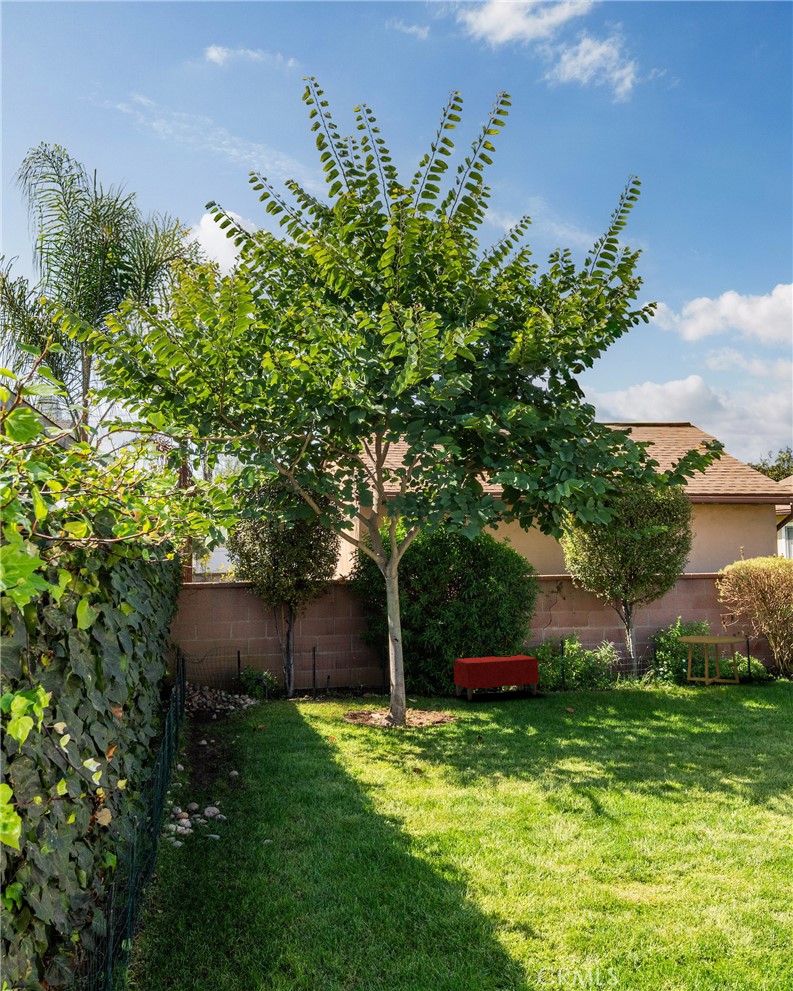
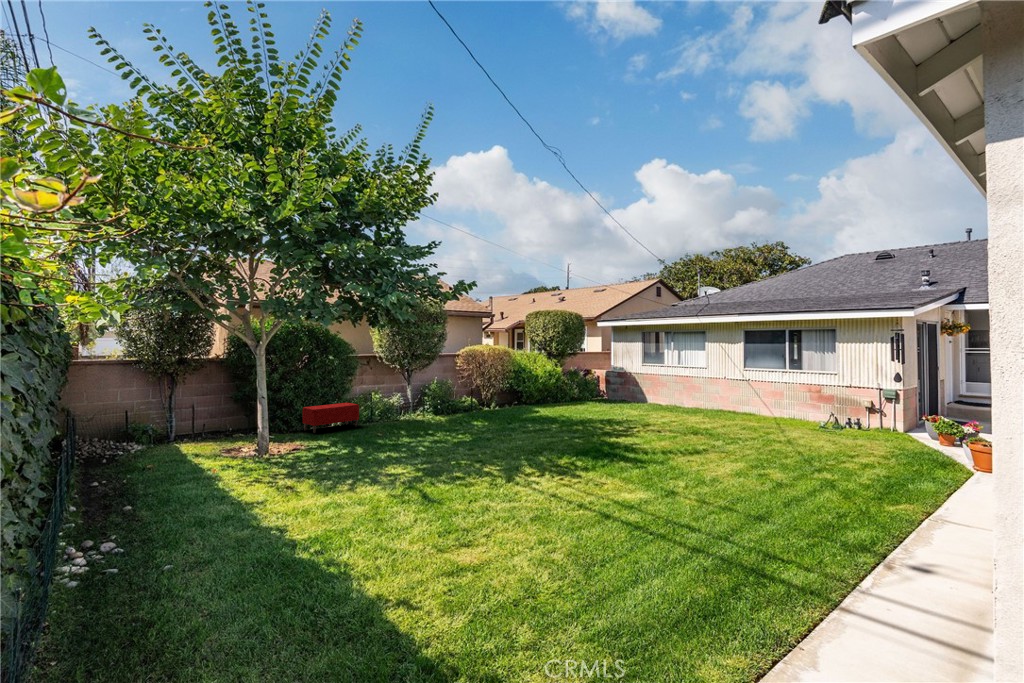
round table: present [678,636,745,685] -> none [437,388,472,415]

